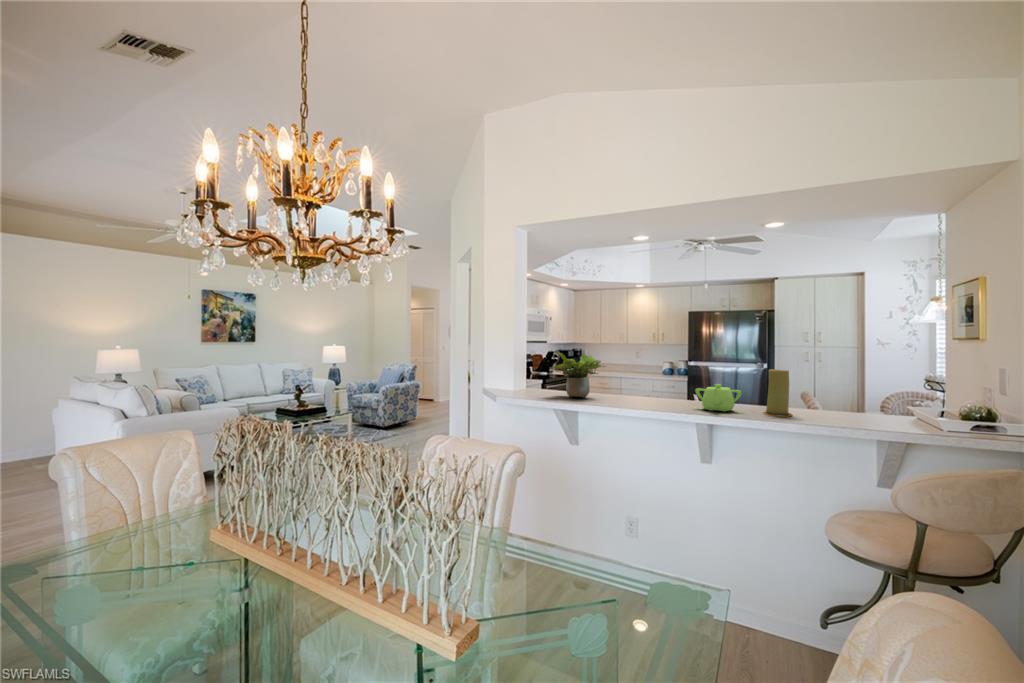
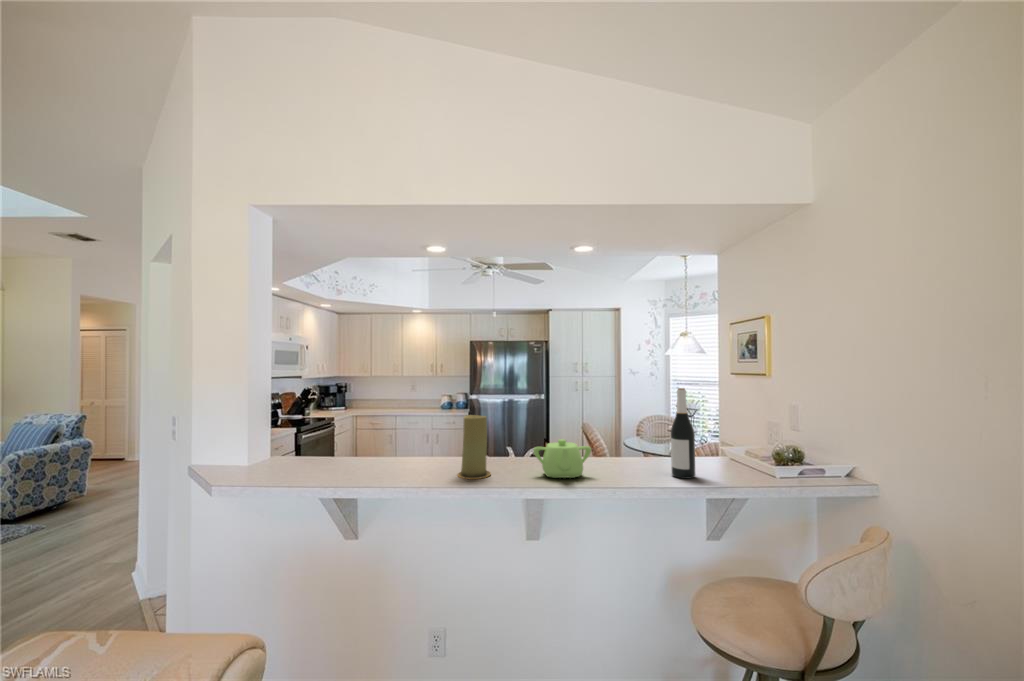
wine bottle: none [814,348,836,420] -> present [671,388,695,479]
potted plant: present [552,352,605,397] -> none [314,401,402,473]
candle: present [763,369,792,417] -> present [458,415,491,479]

